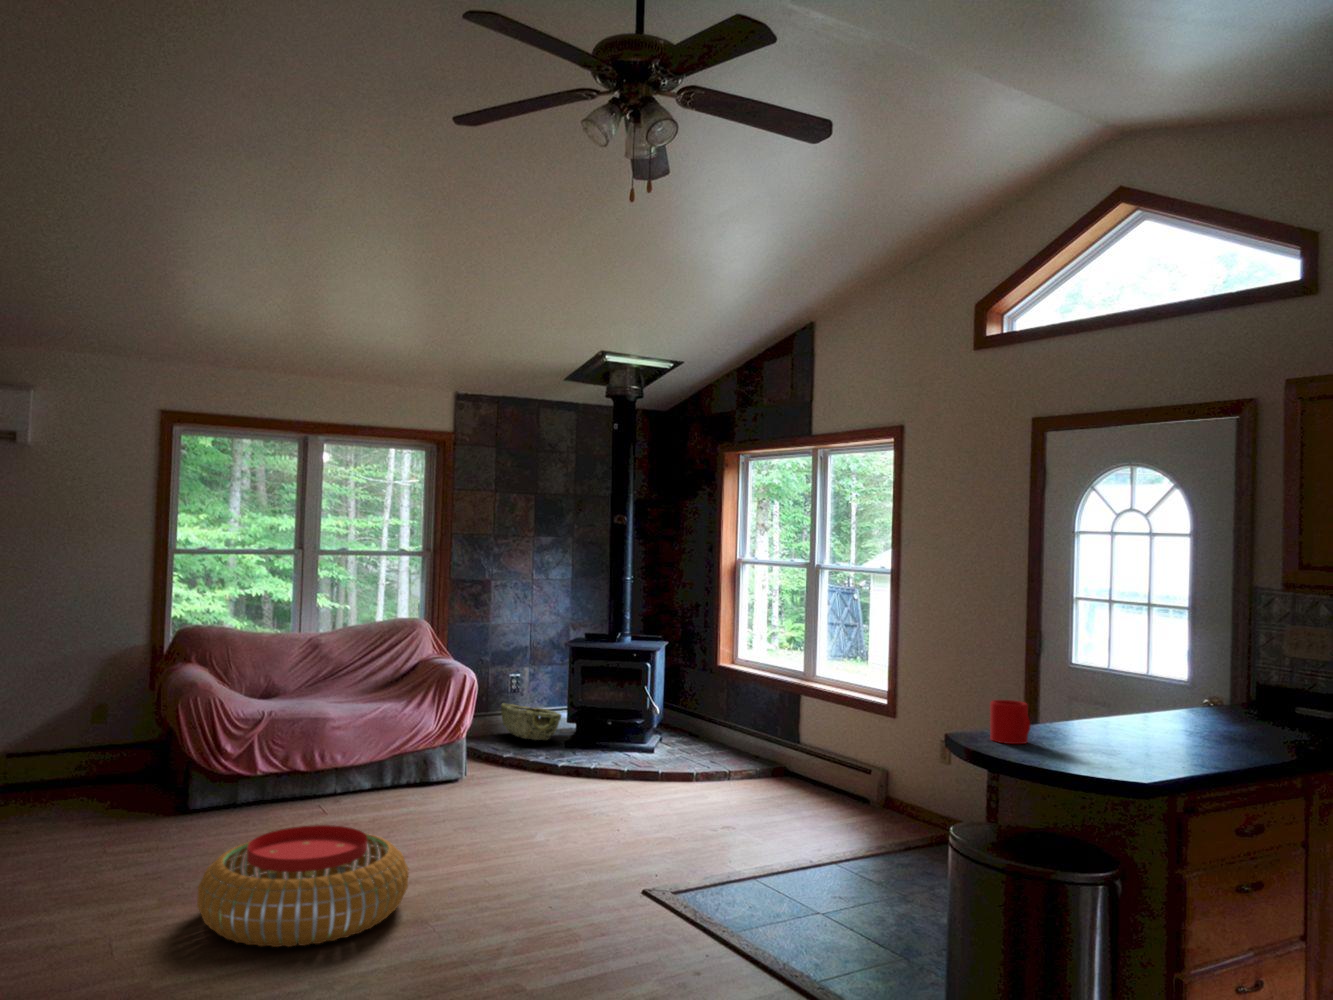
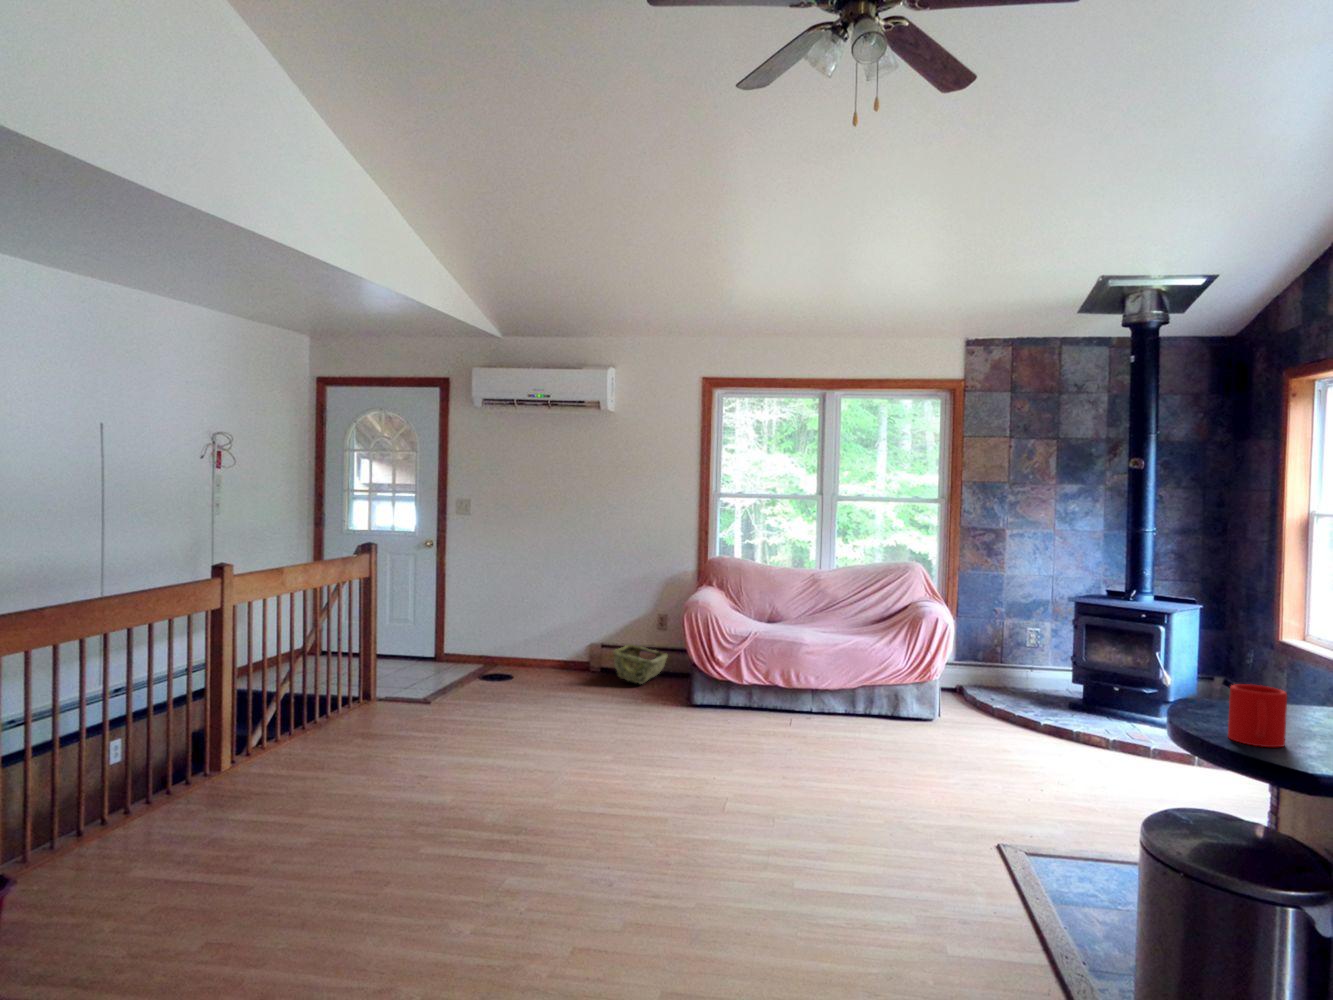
woven basket: present [501,704,561,740] -> present [613,644,668,684]
pouf: present [197,825,409,947] -> none [615,722,782,818]

